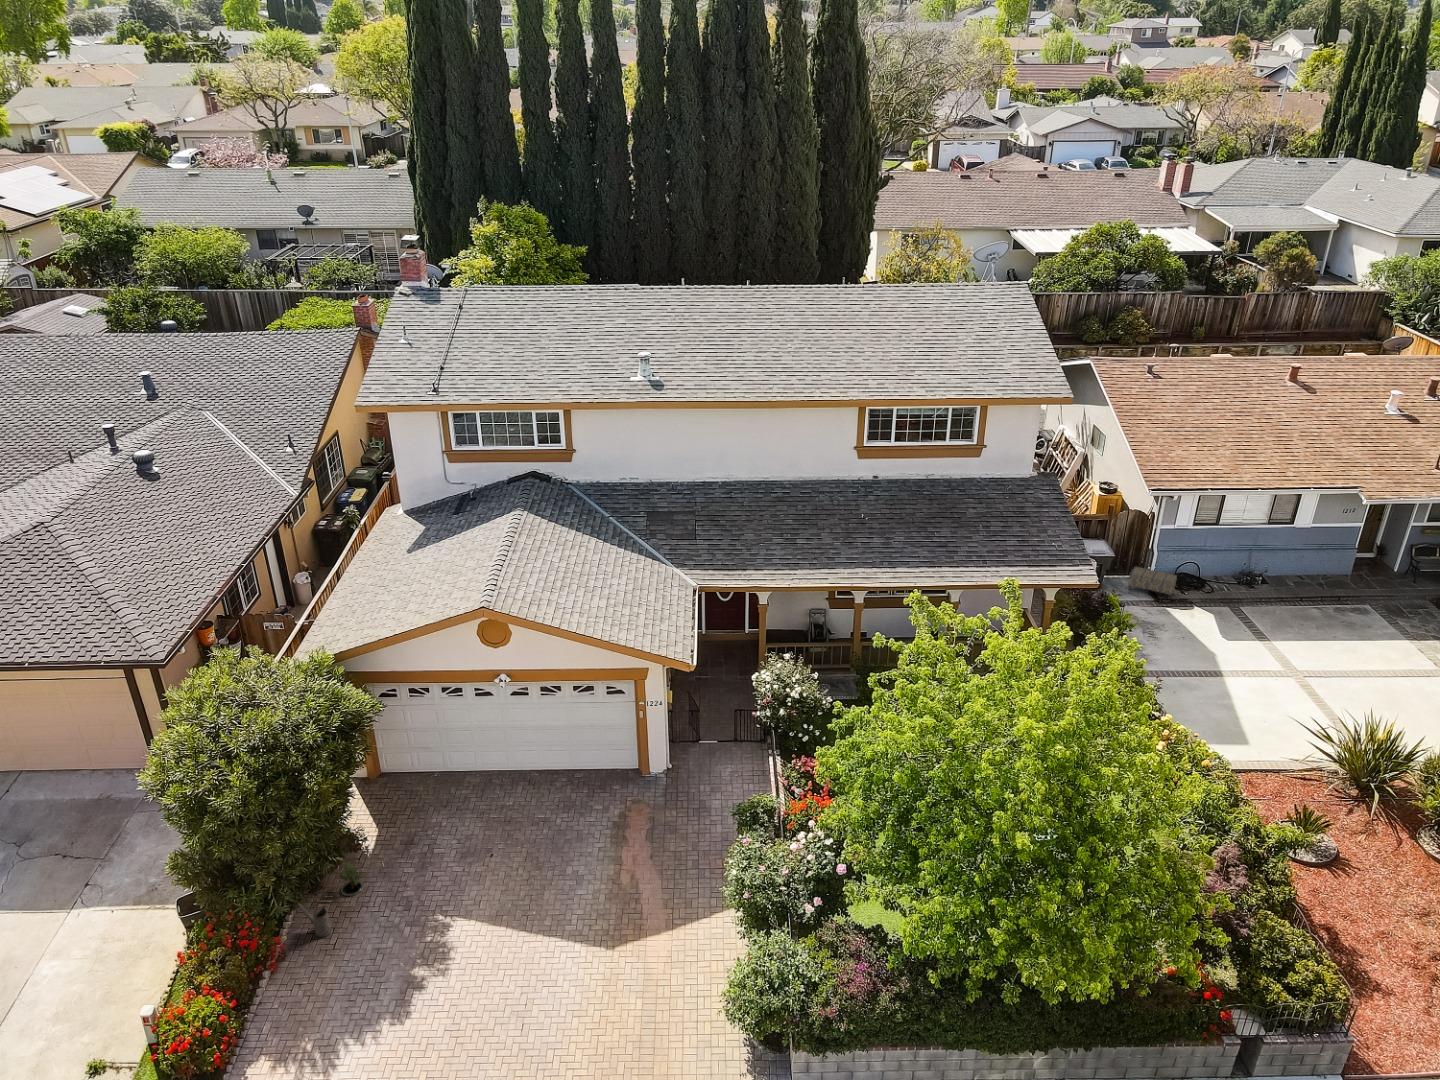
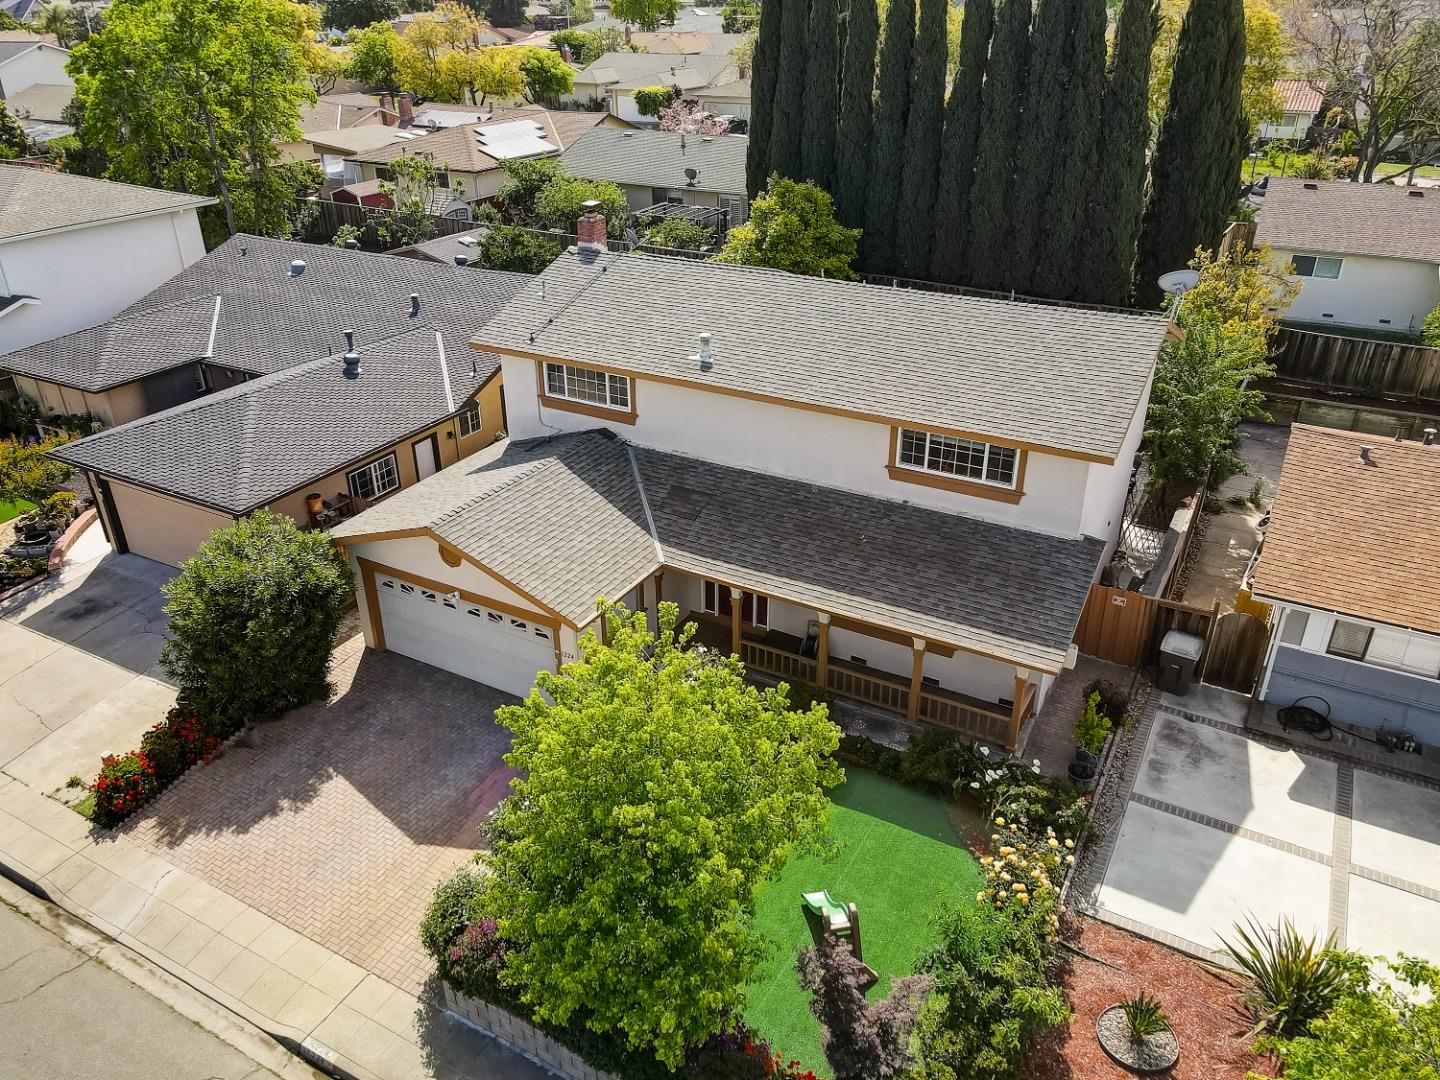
bench: present [1128,567,1177,599] -> none [1223,678,1286,729]
potted tree: present [338,862,363,896] -> none [284,697,306,726]

